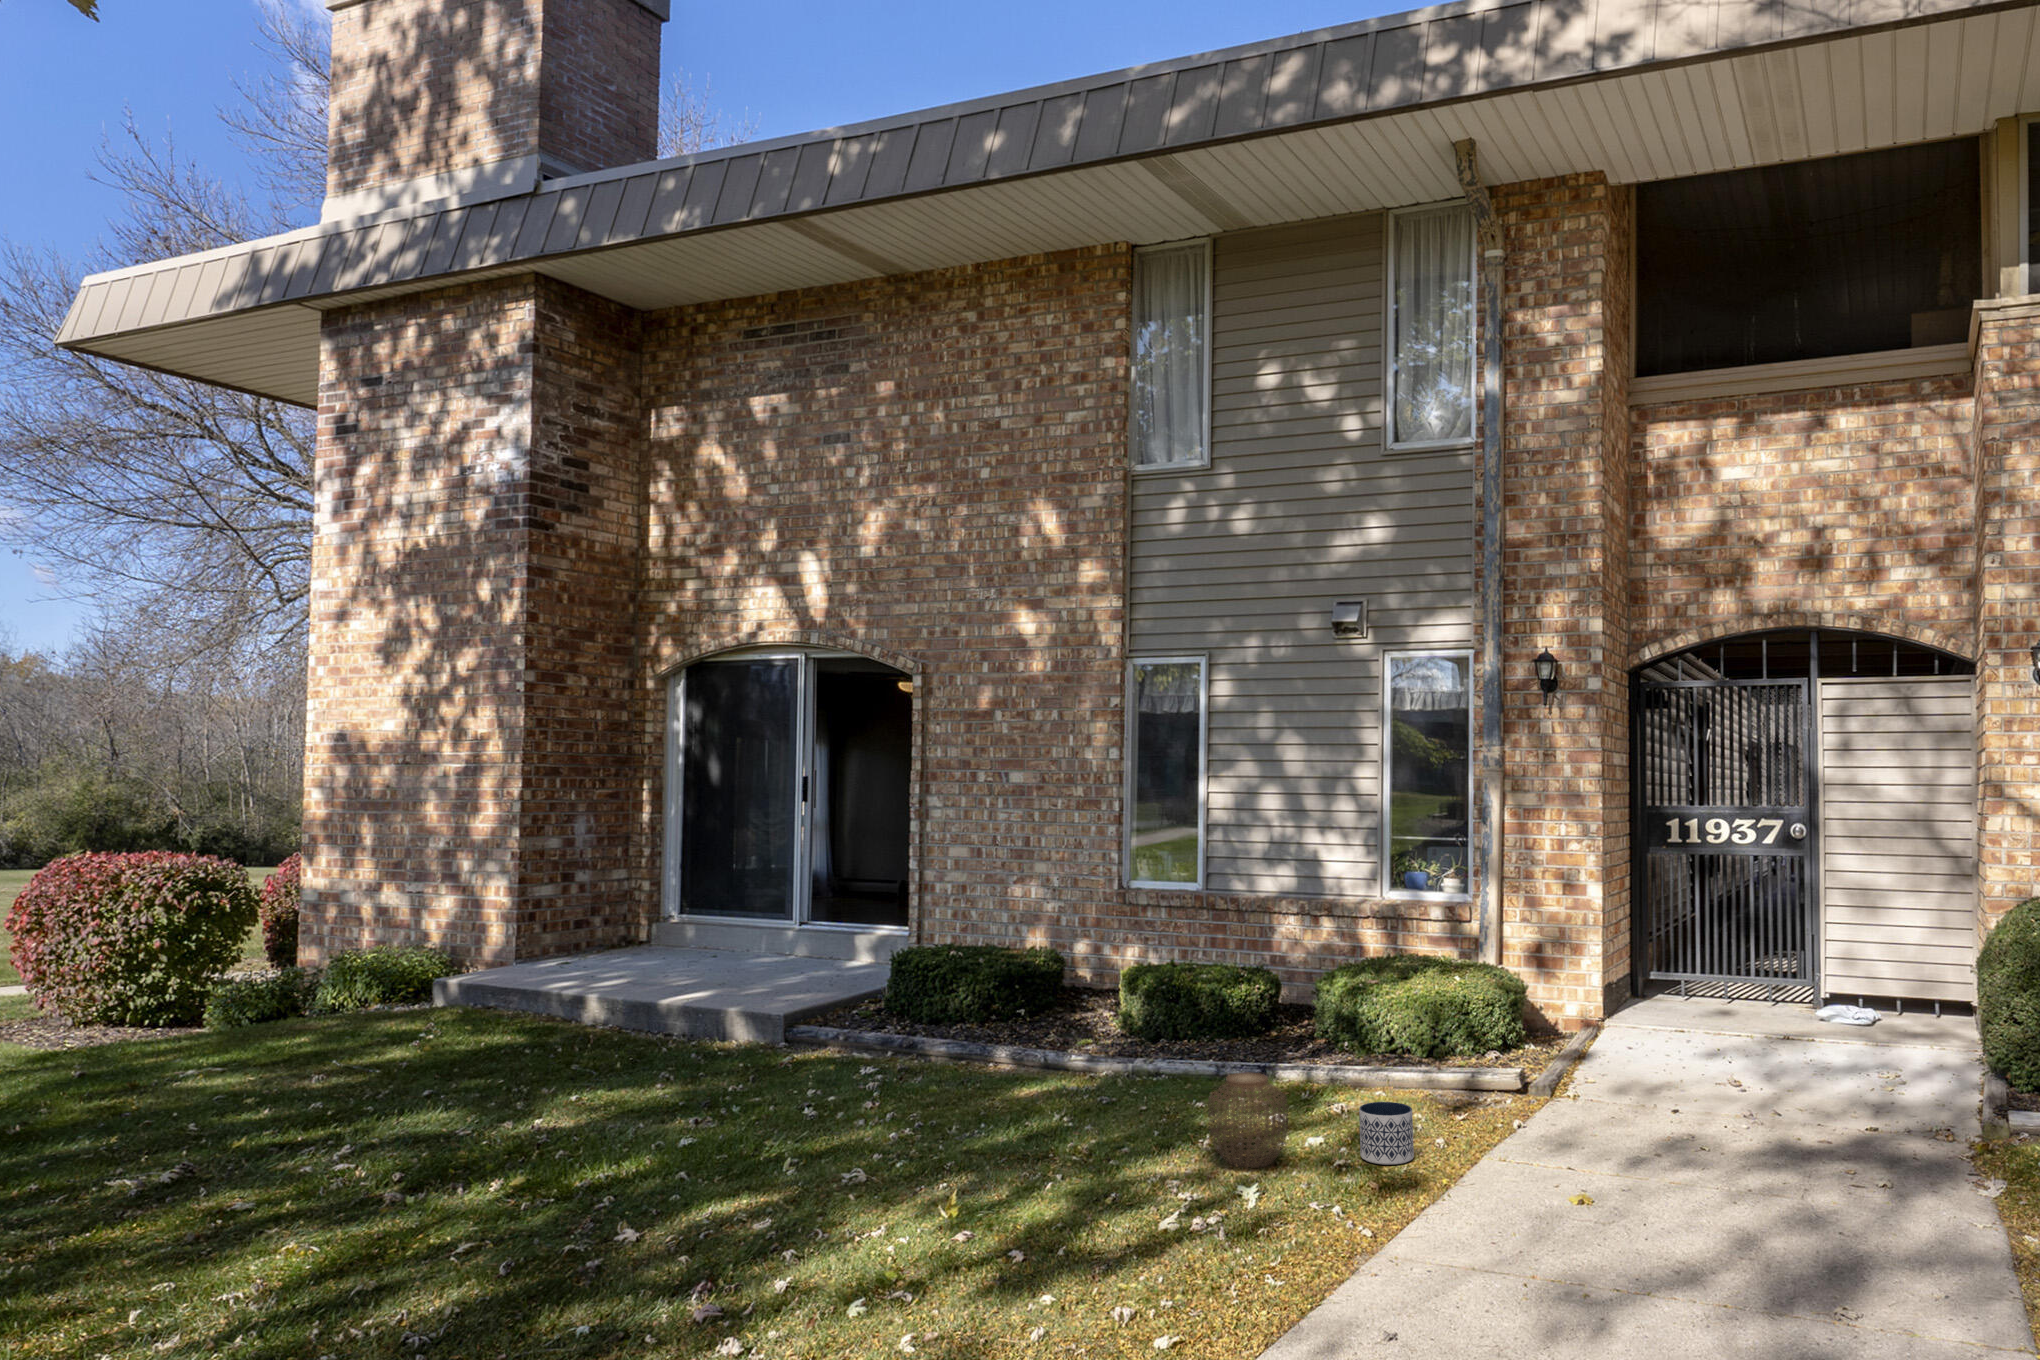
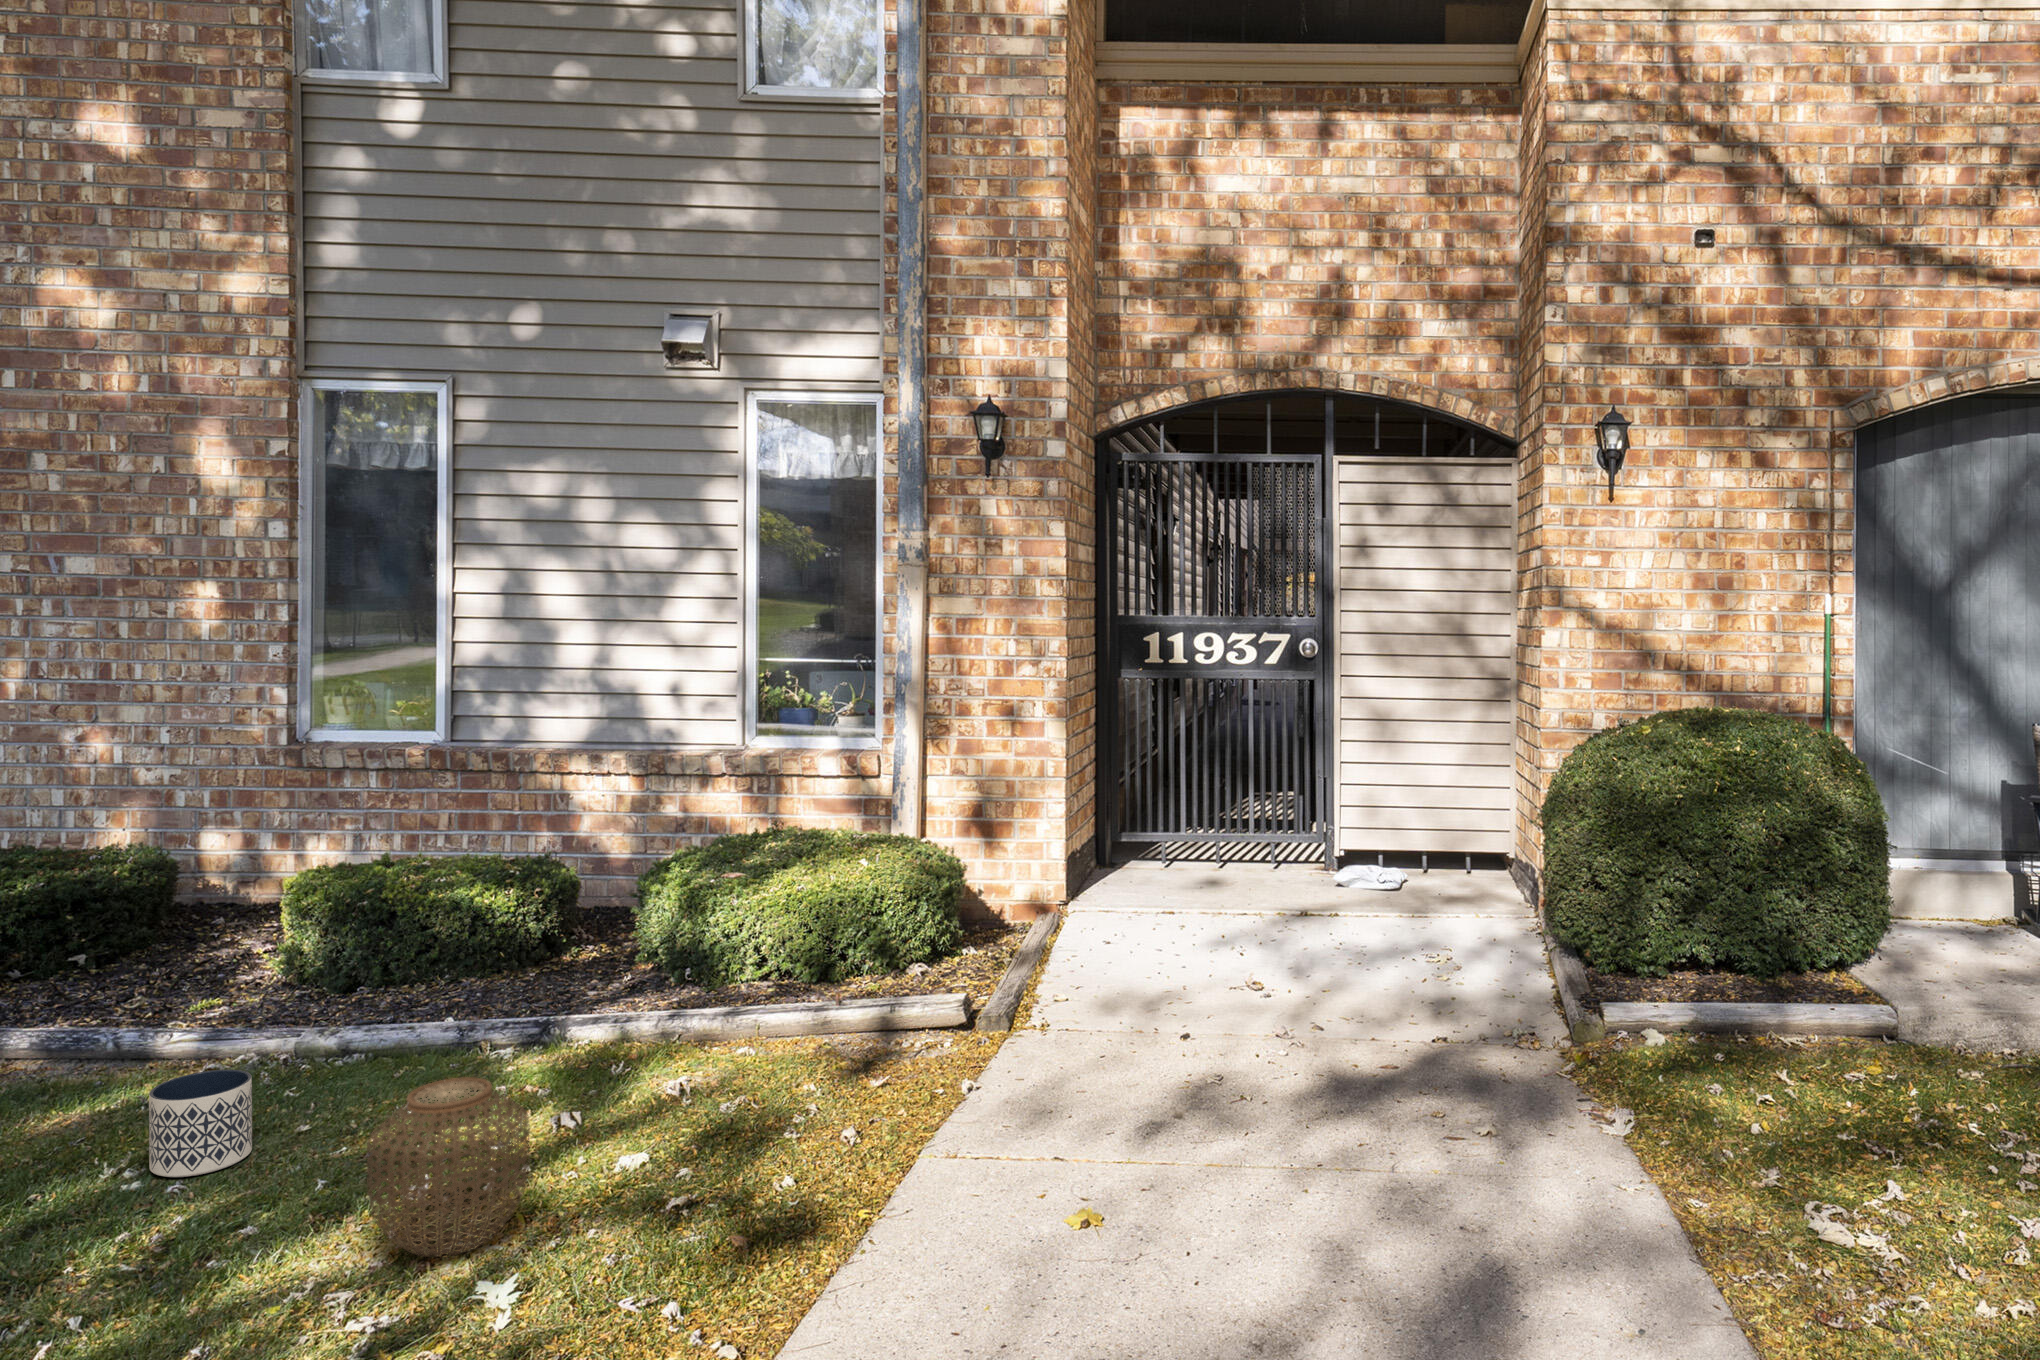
planter: present [1359,1102,1414,1165] -> present [149,1070,252,1177]

